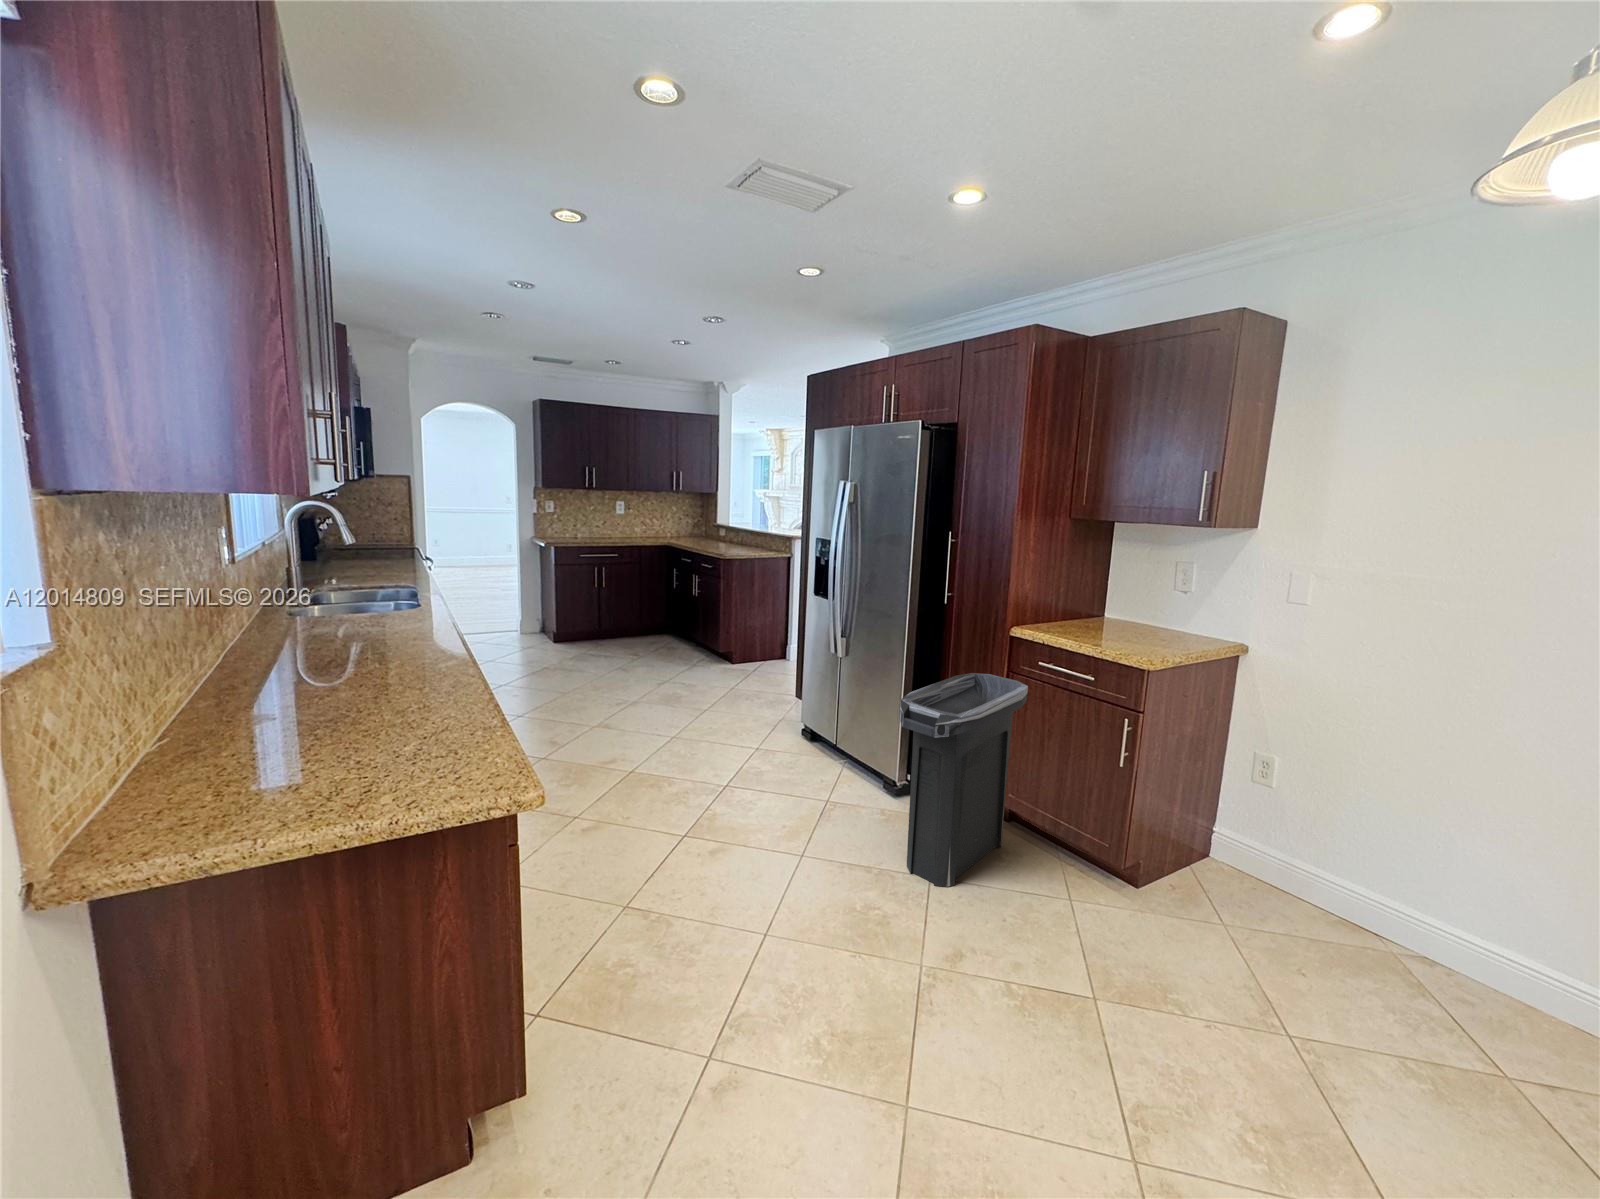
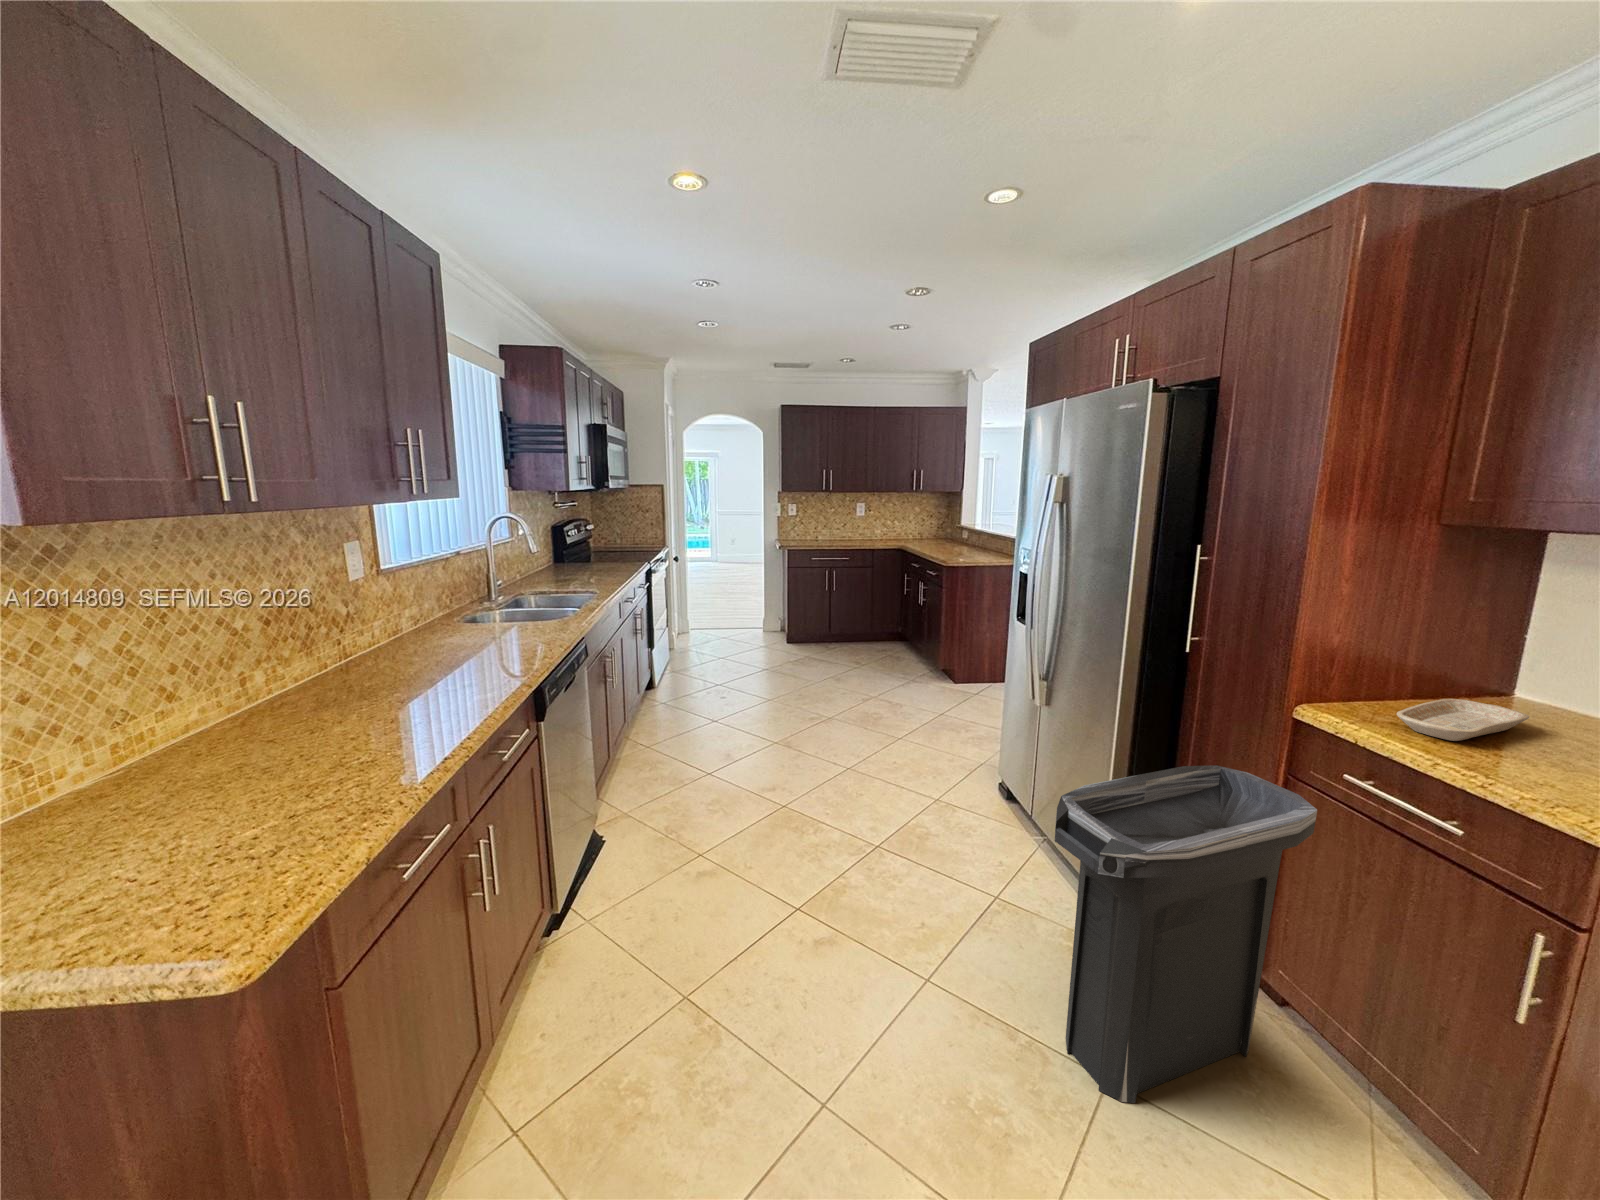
tray: none [1058,617,1109,637] -> present [1397,699,1529,741]

